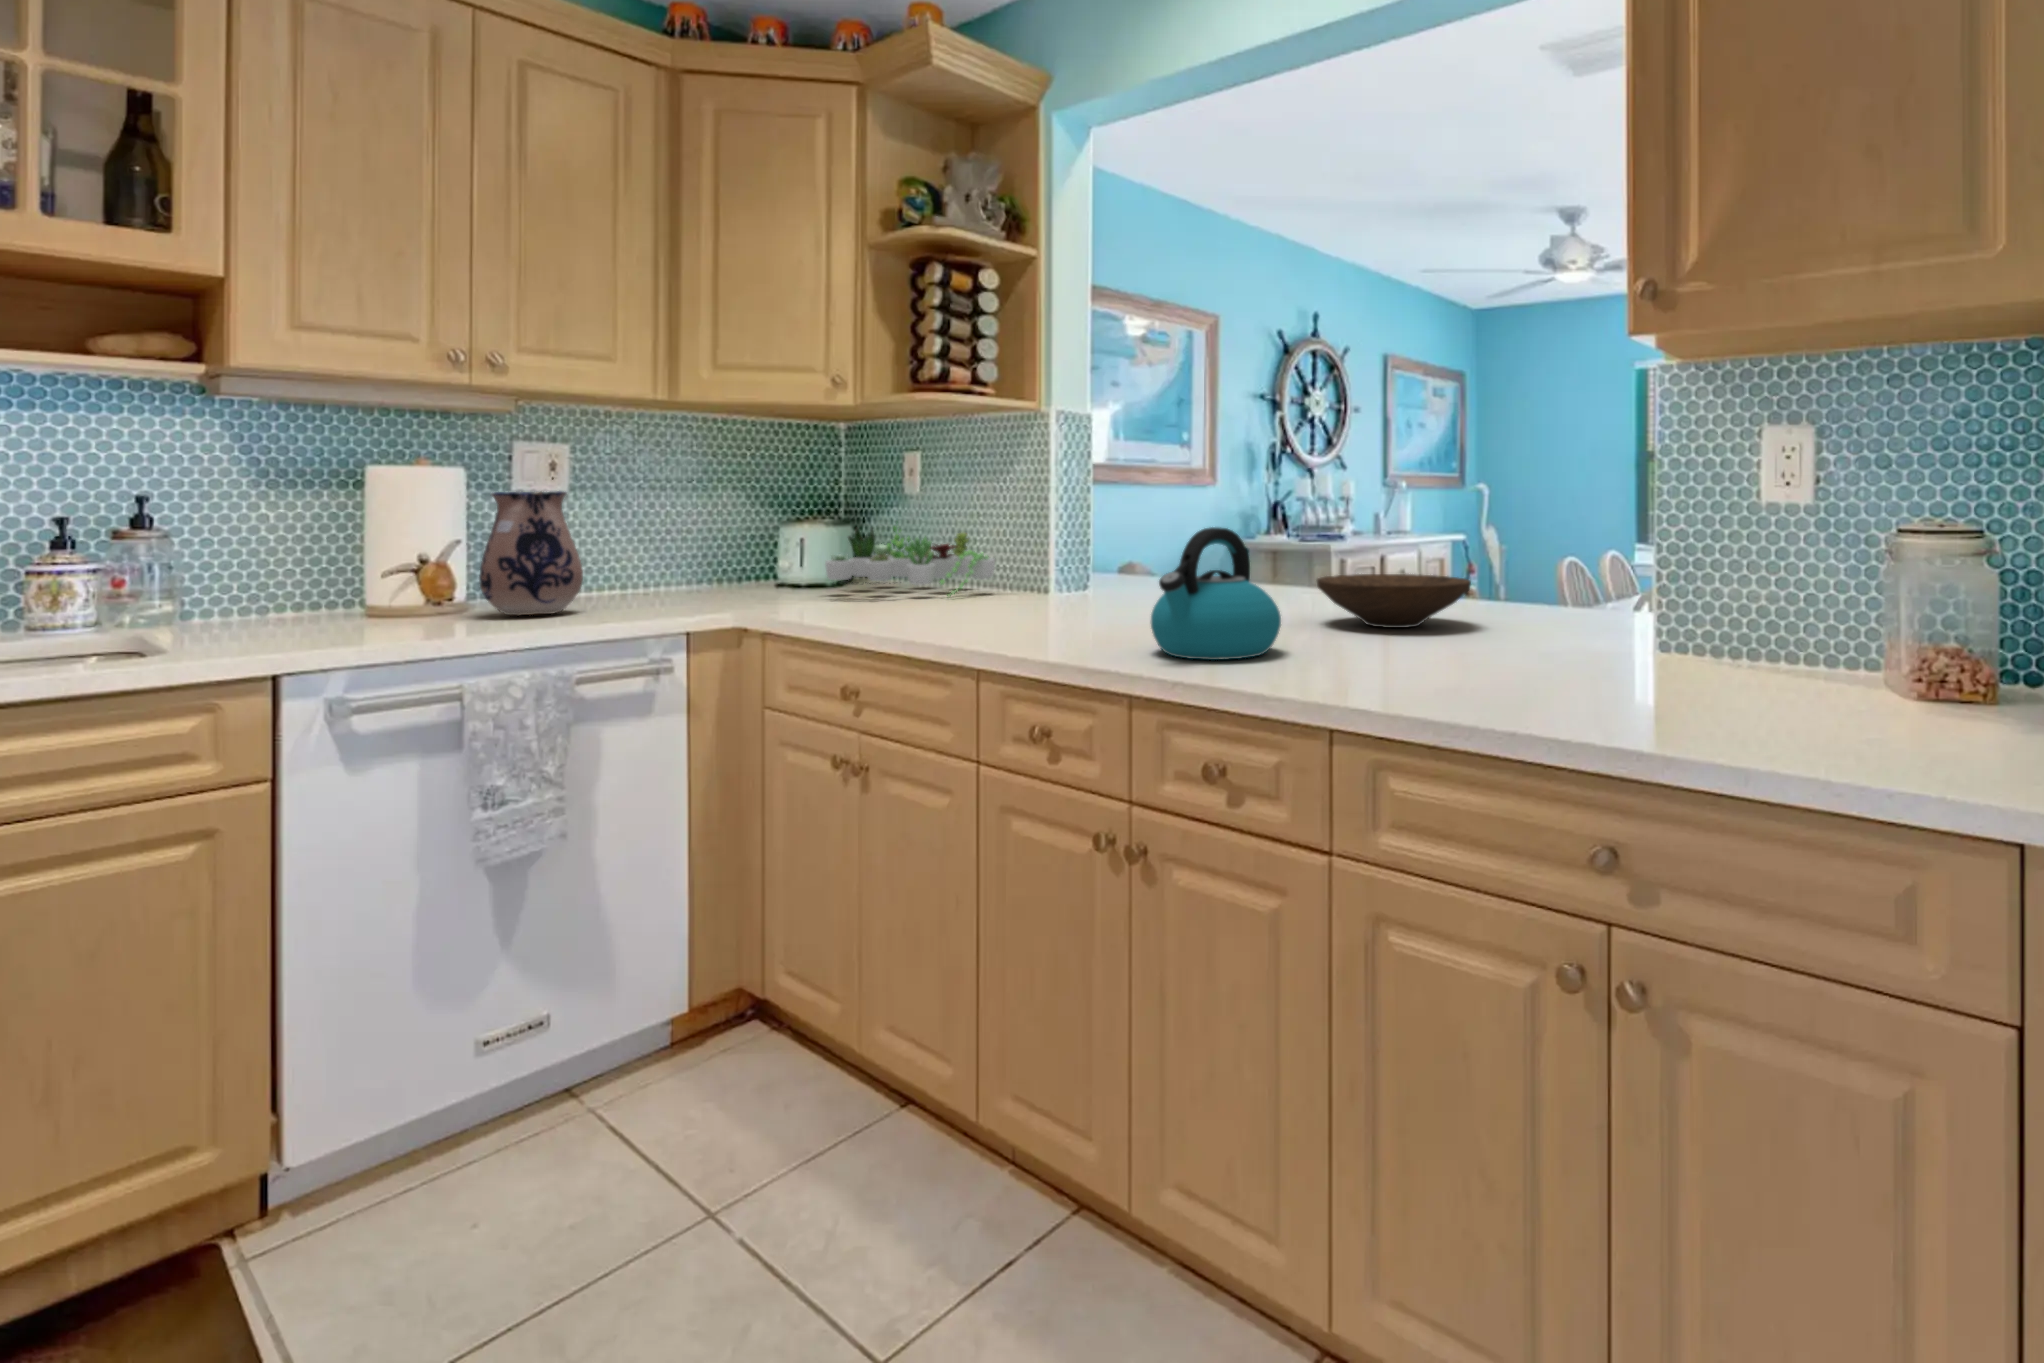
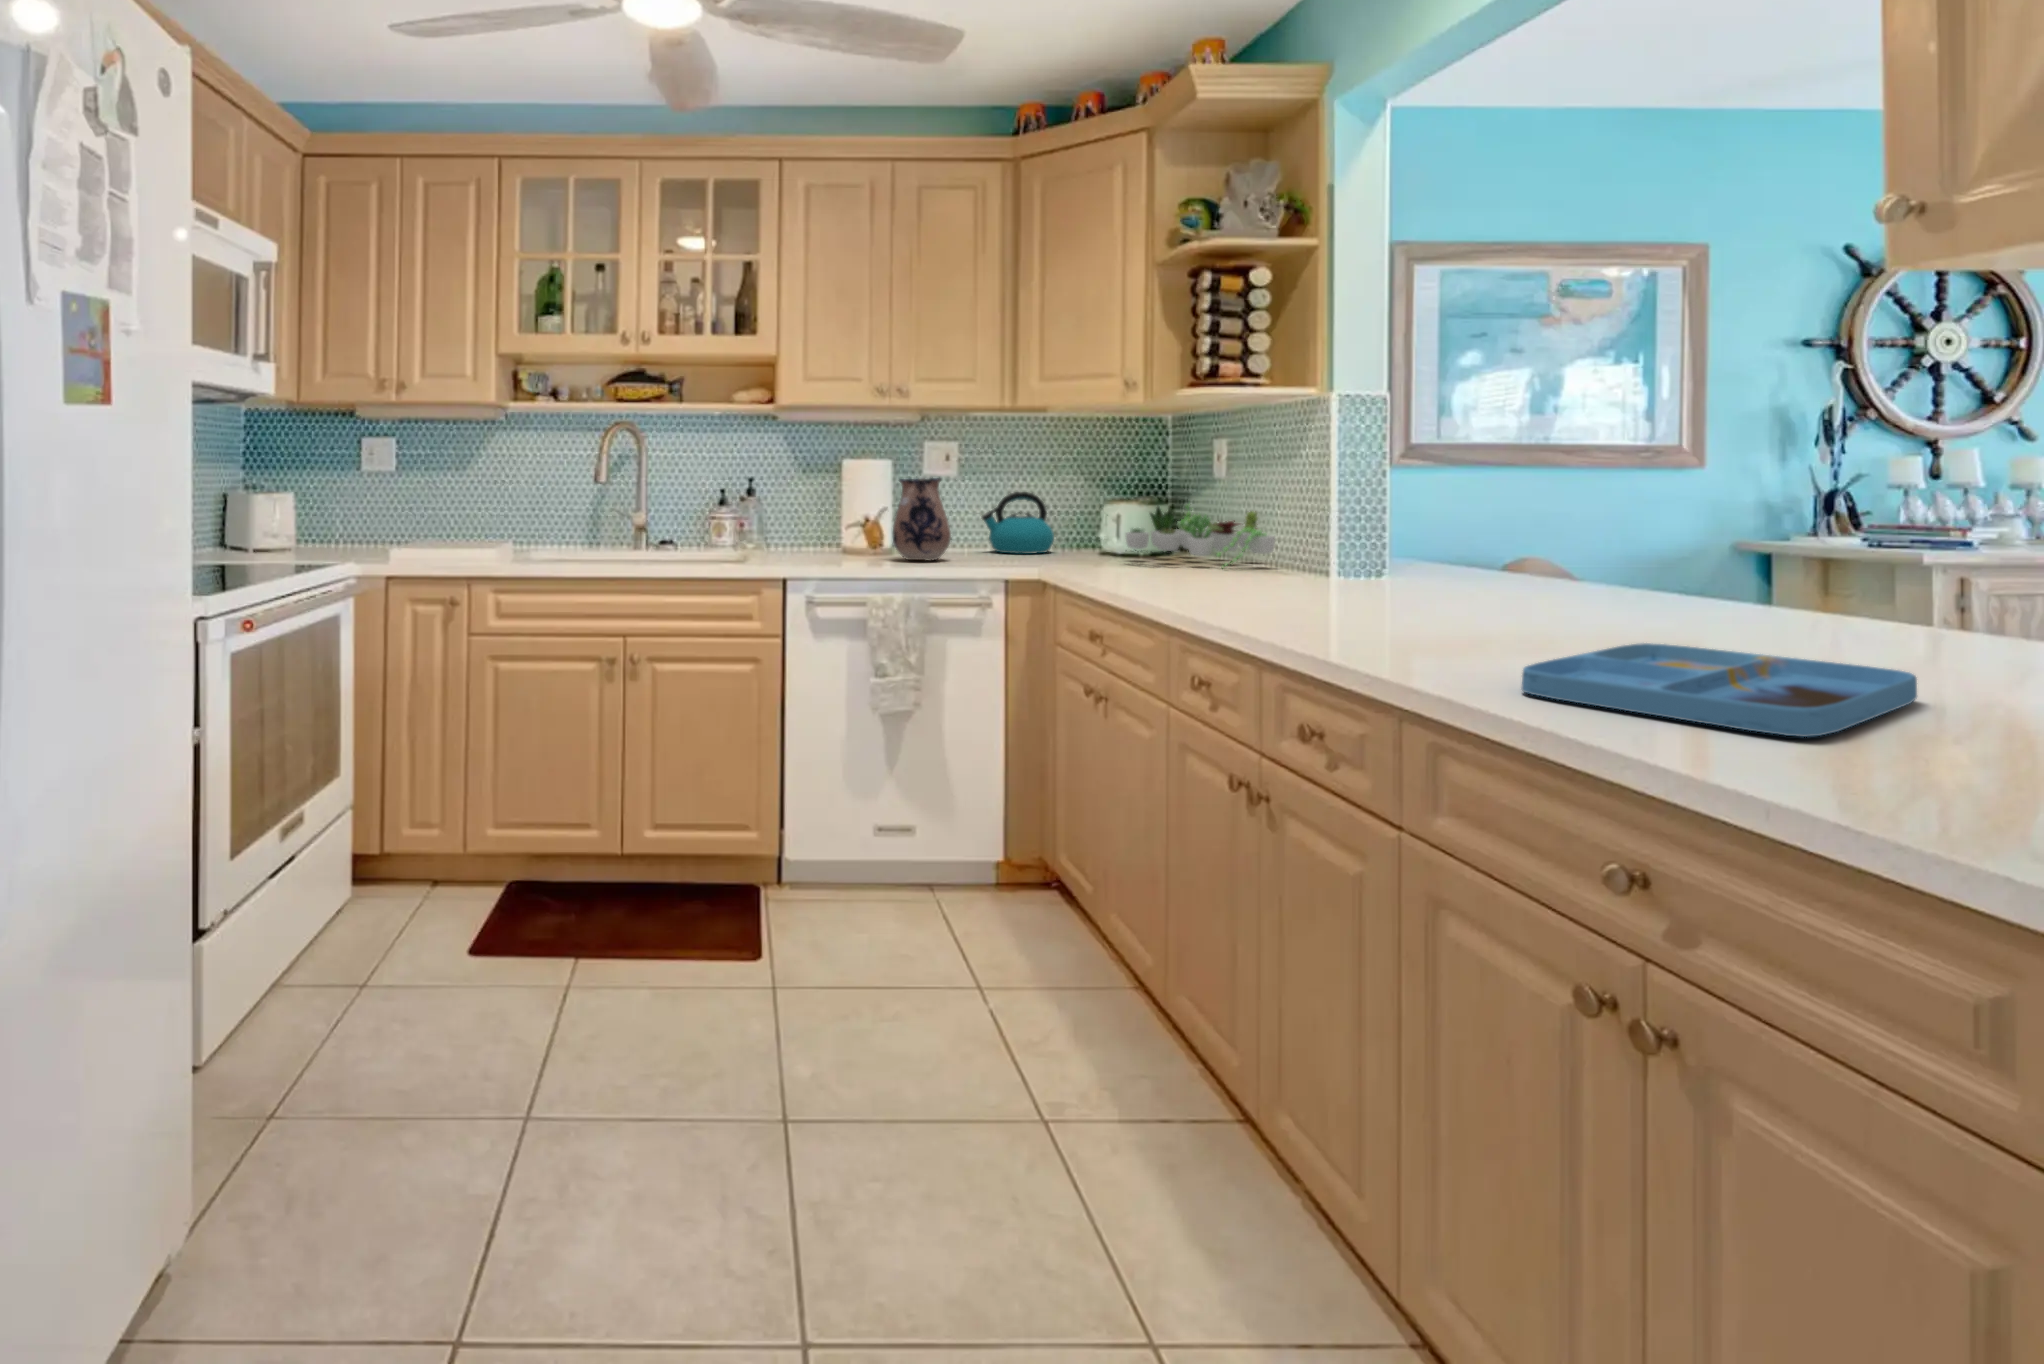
kettle: present [1151,527,1281,660] -> present [982,492,1054,554]
wooden bowl: present [1317,574,1471,628] -> none [1586,569,1851,638]
tray: none [1412,638,1617,702] -> present [1522,643,1917,737]

